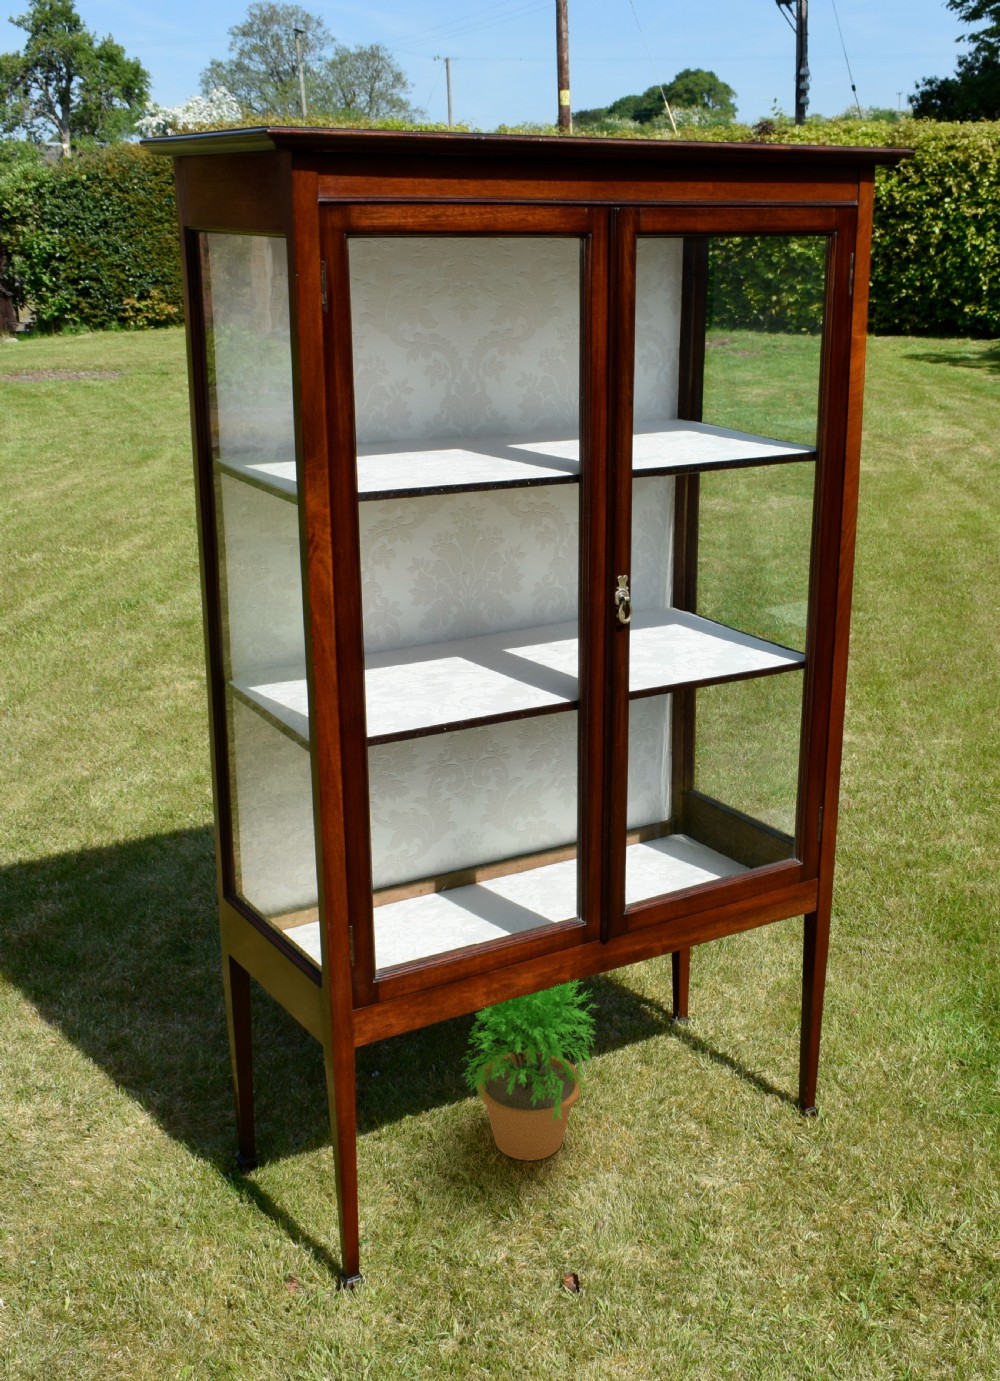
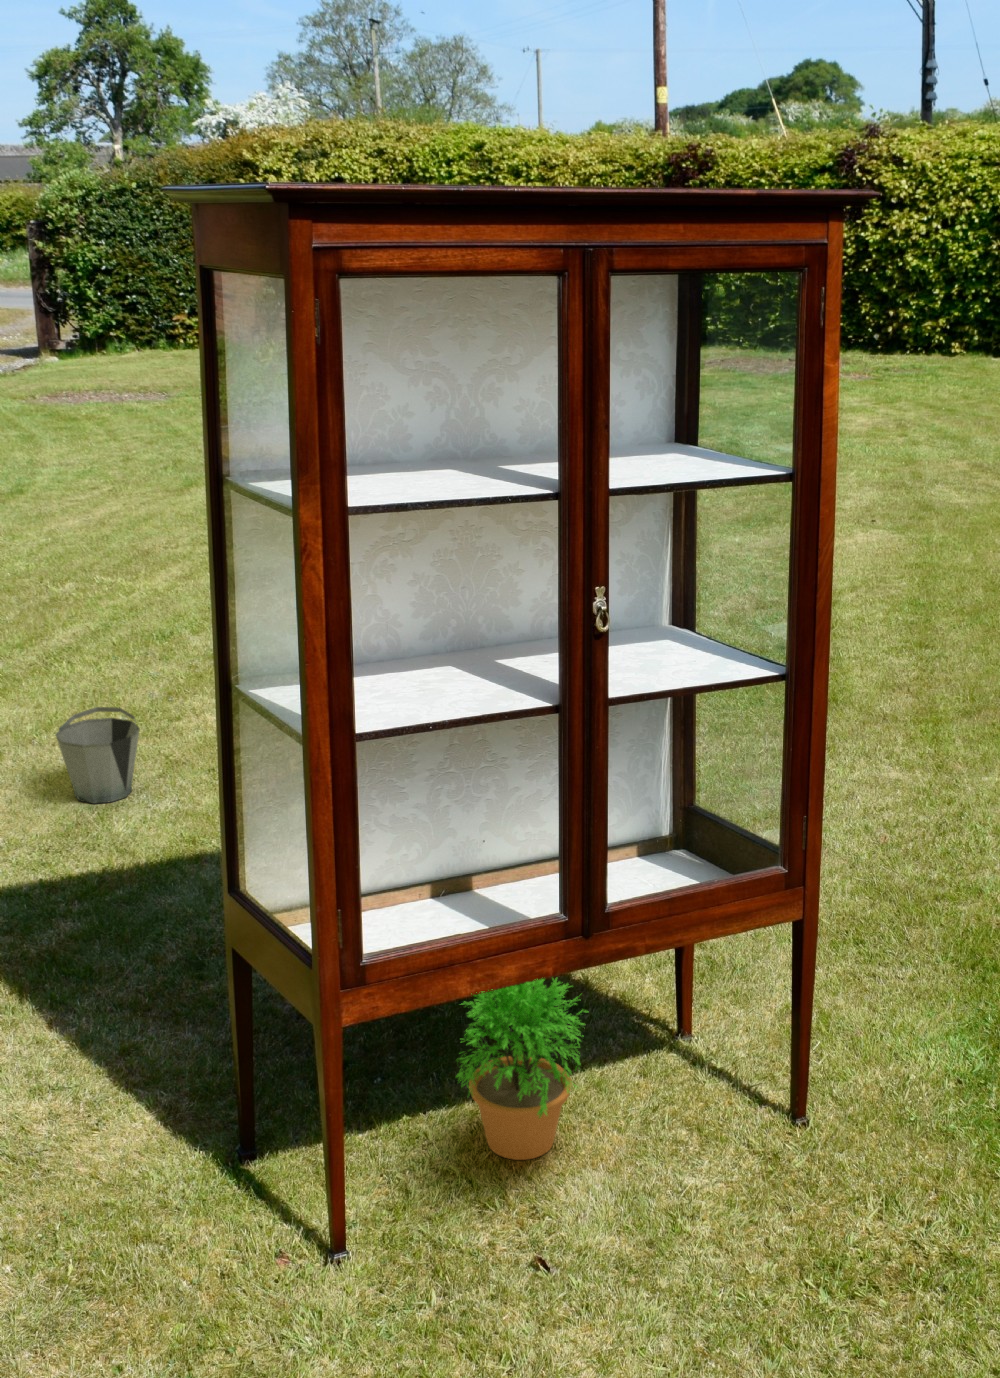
bucket: none [28,683,113,780] -> present [56,707,140,804]

